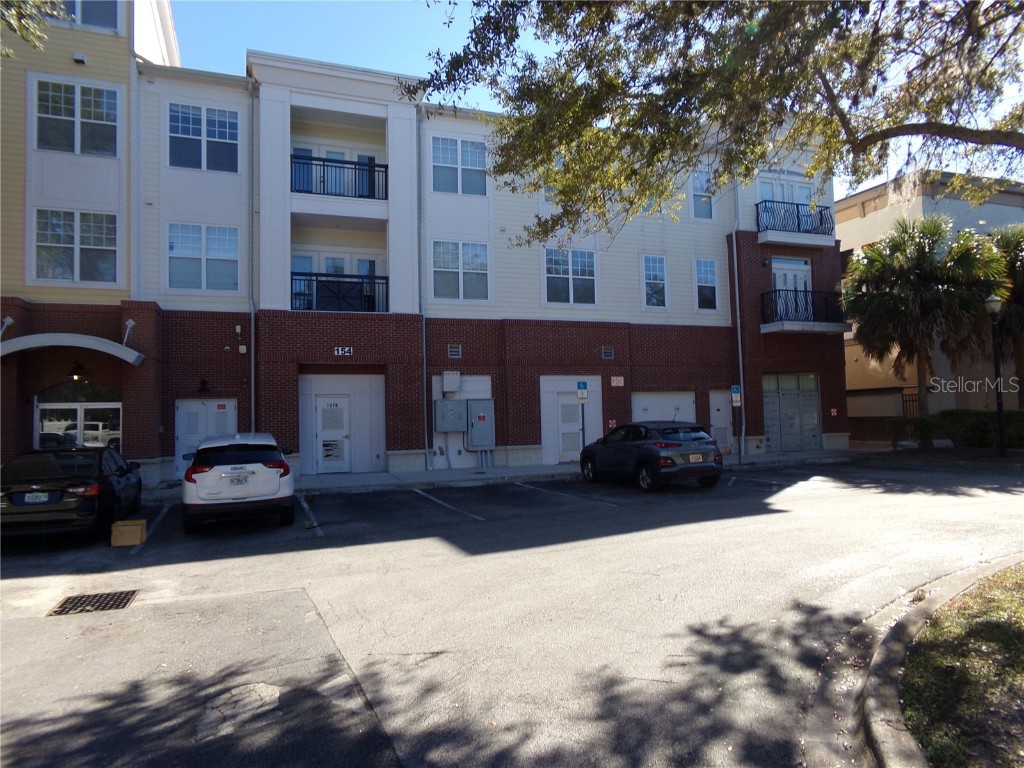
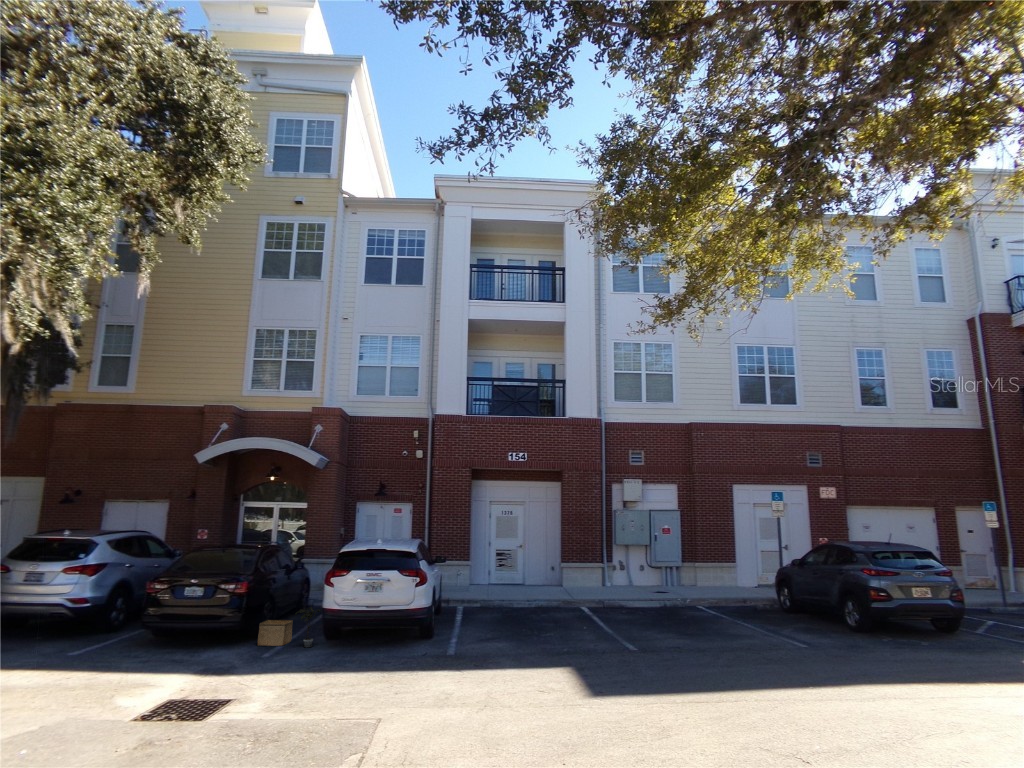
potted plant: present [299,492,321,528] -> present [296,607,320,648]

